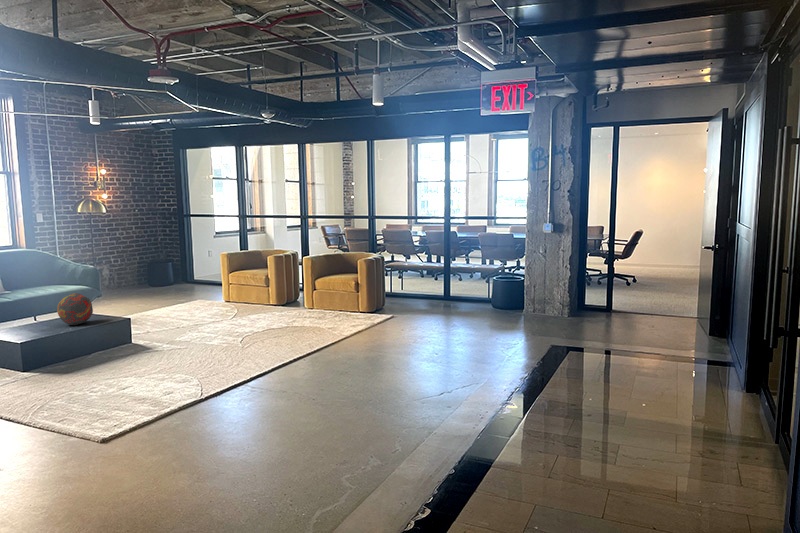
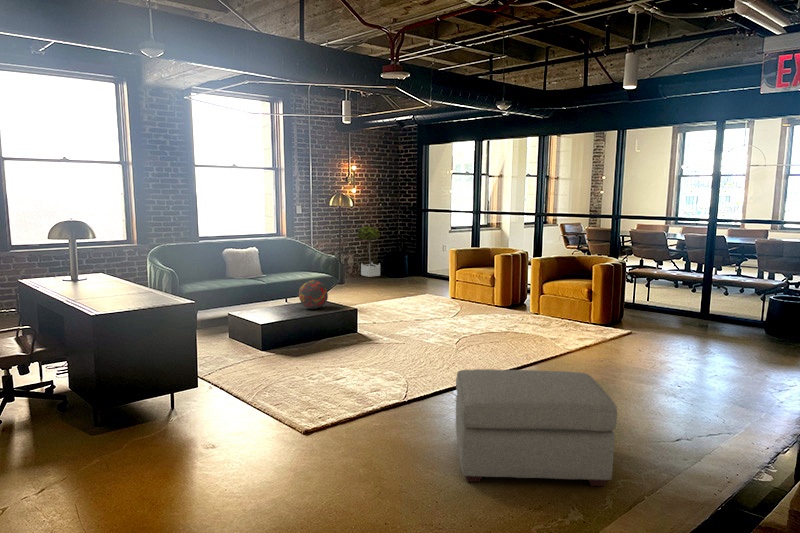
potted tree: none [108,235,138,290] -> present [357,226,380,277]
ottoman: none [257,345,395,449] -> present [456,369,617,486]

